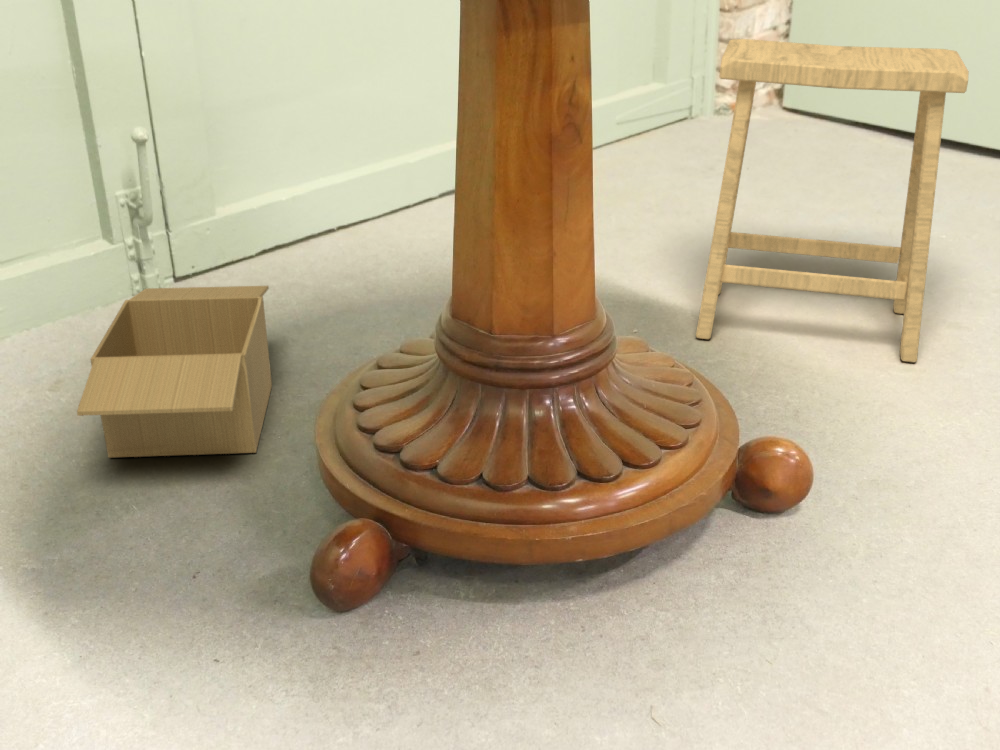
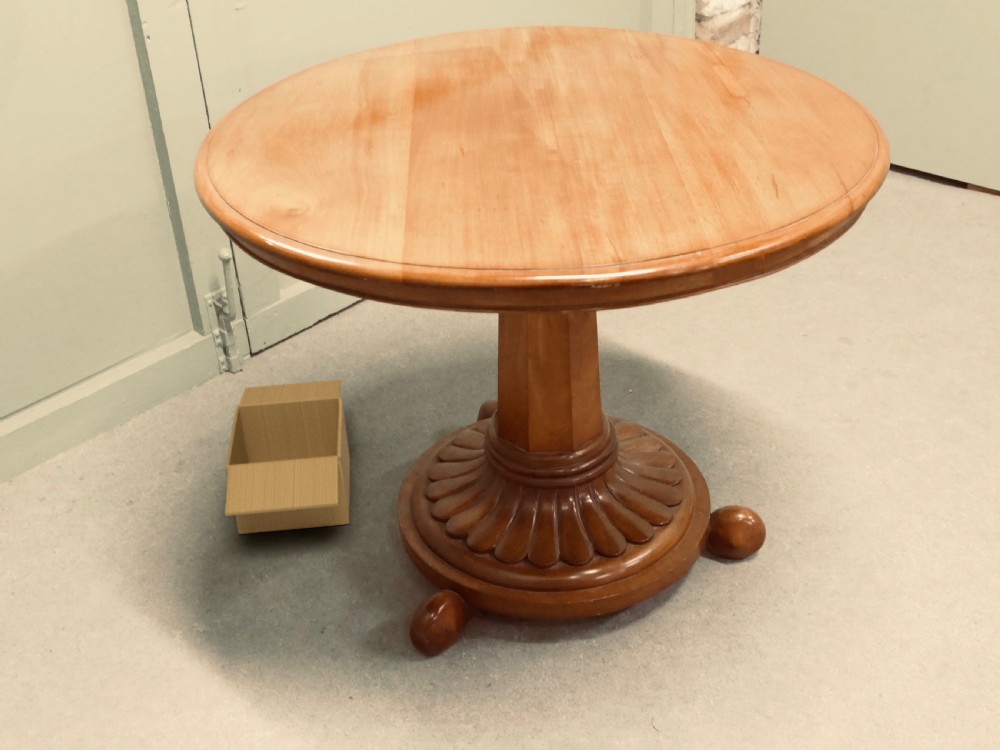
footstool: present [696,39,969,362] -> none [681,156,885,412]

